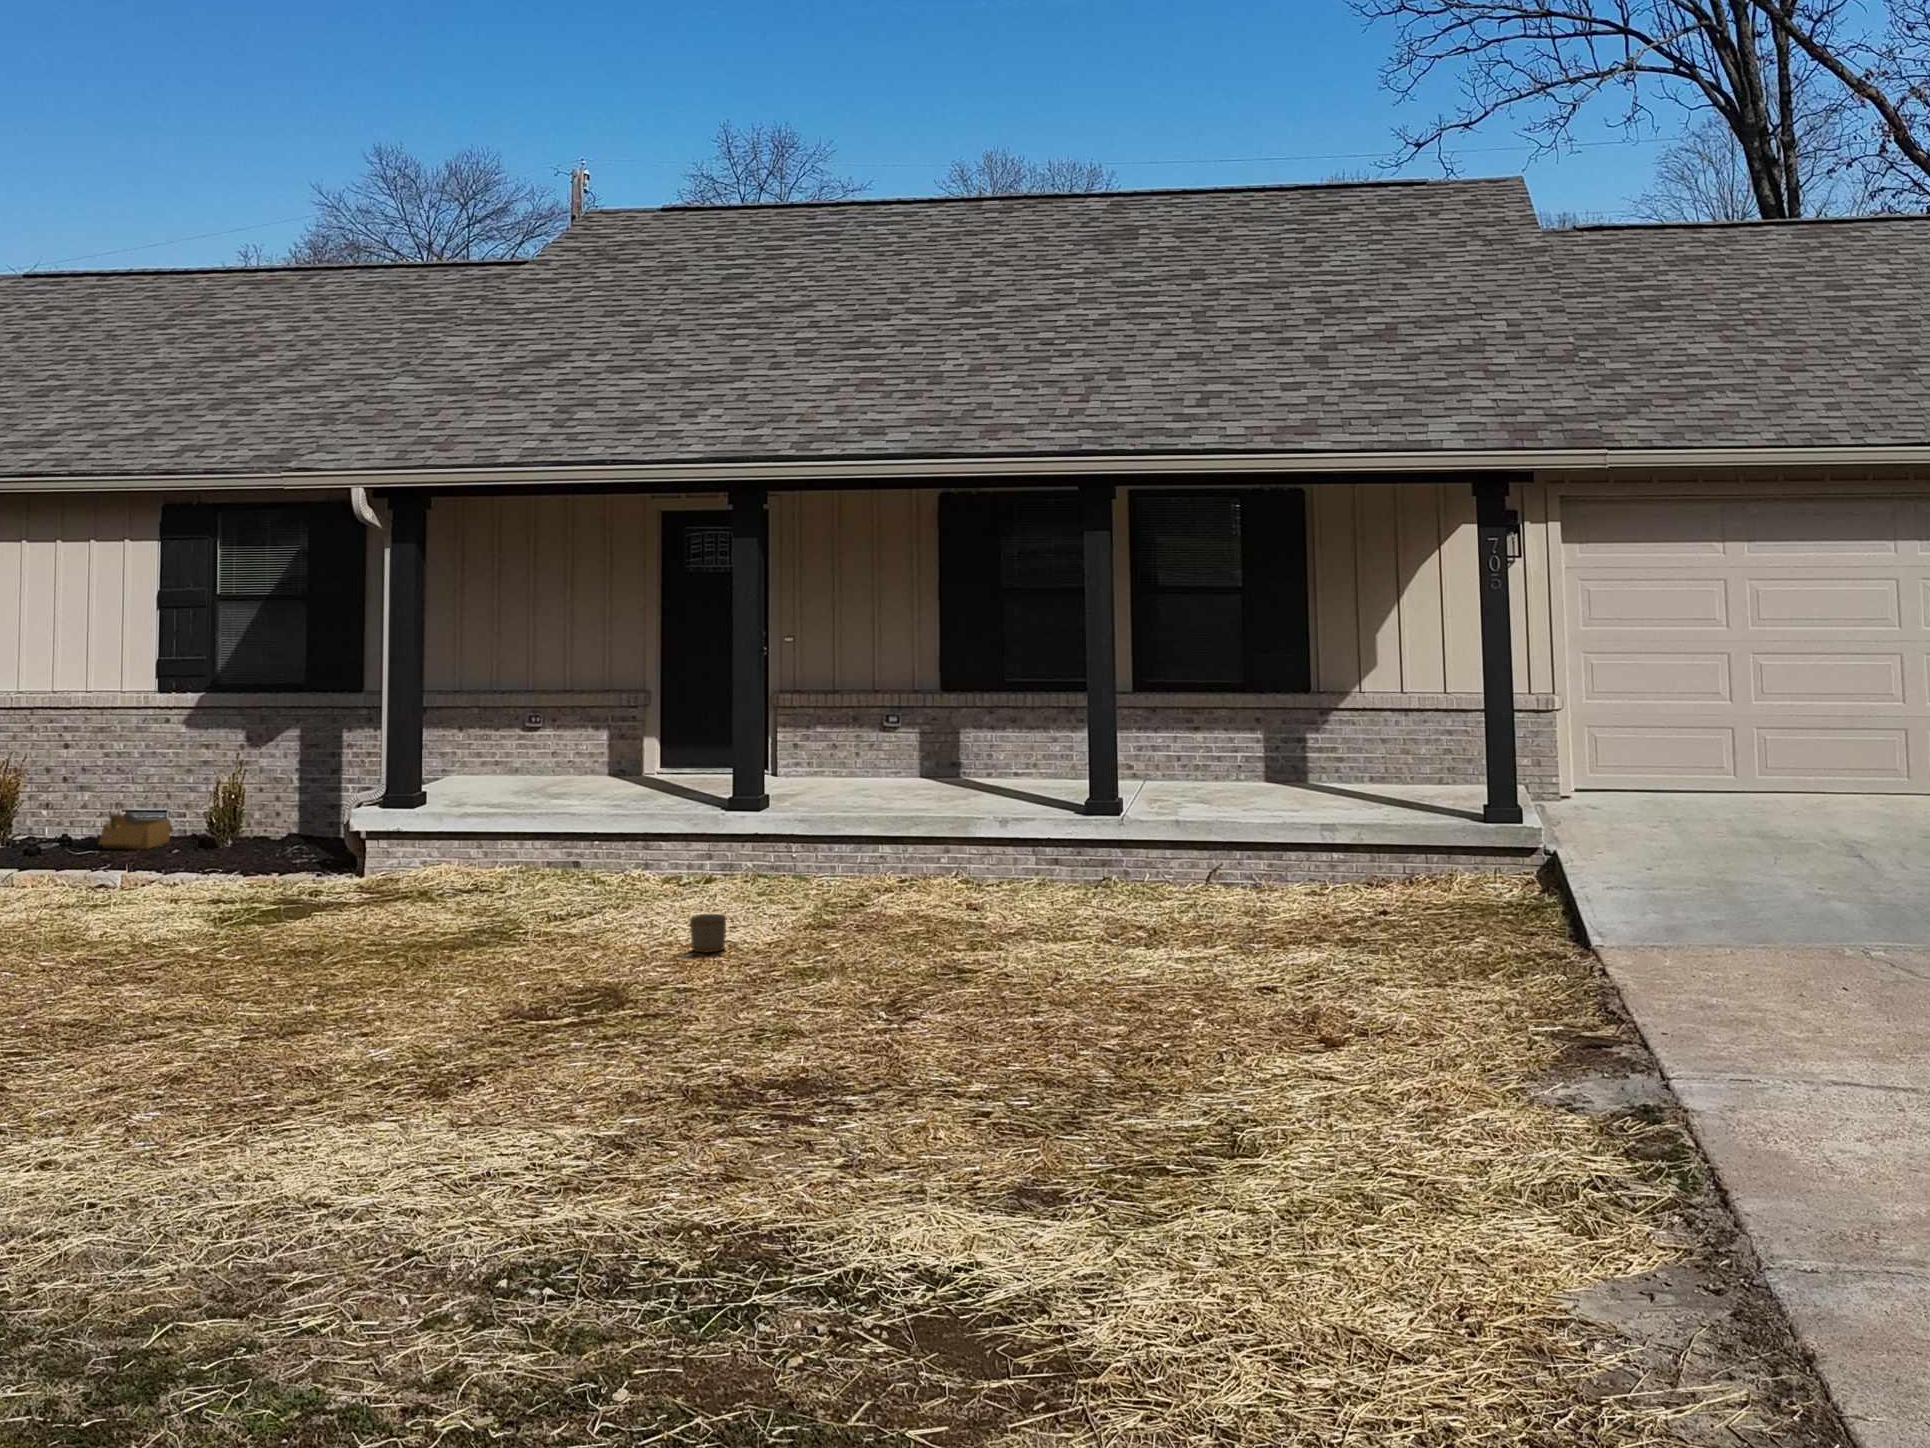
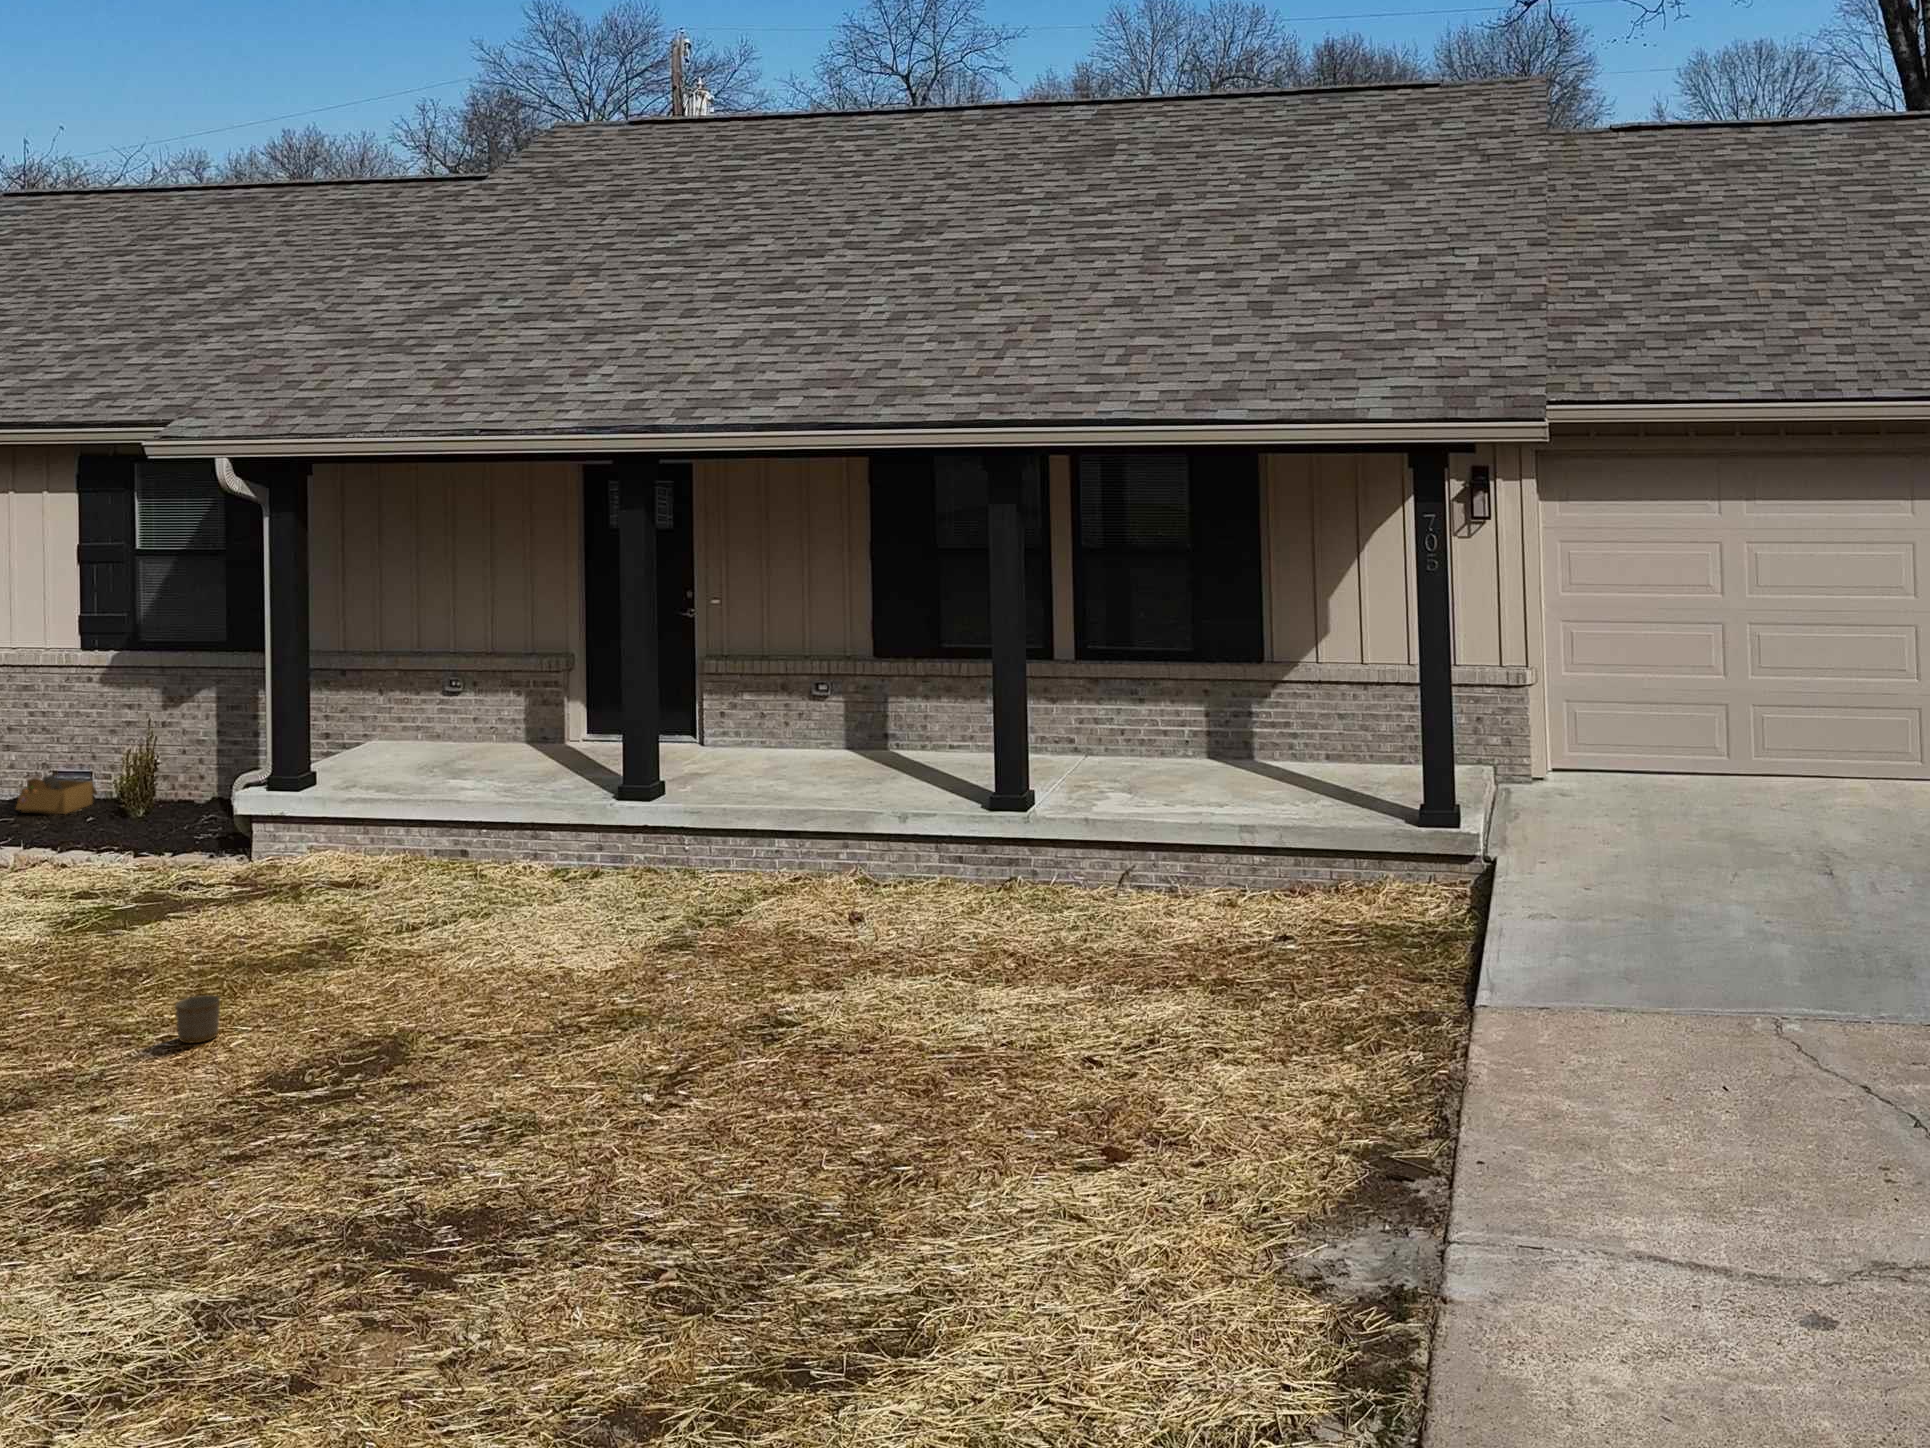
planter: present [690,914,726,953] -> present [175,995,220,1043]

